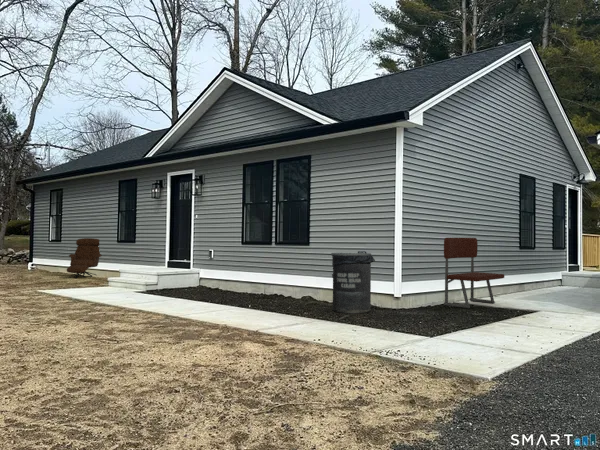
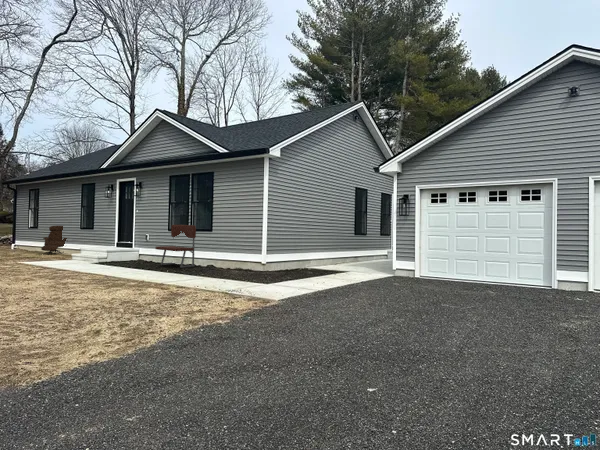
bench: present [444,238,504,308] -> present [156,225,196,268]
trash can: present [331,251,375,313] -> none [221,235,248,274]

